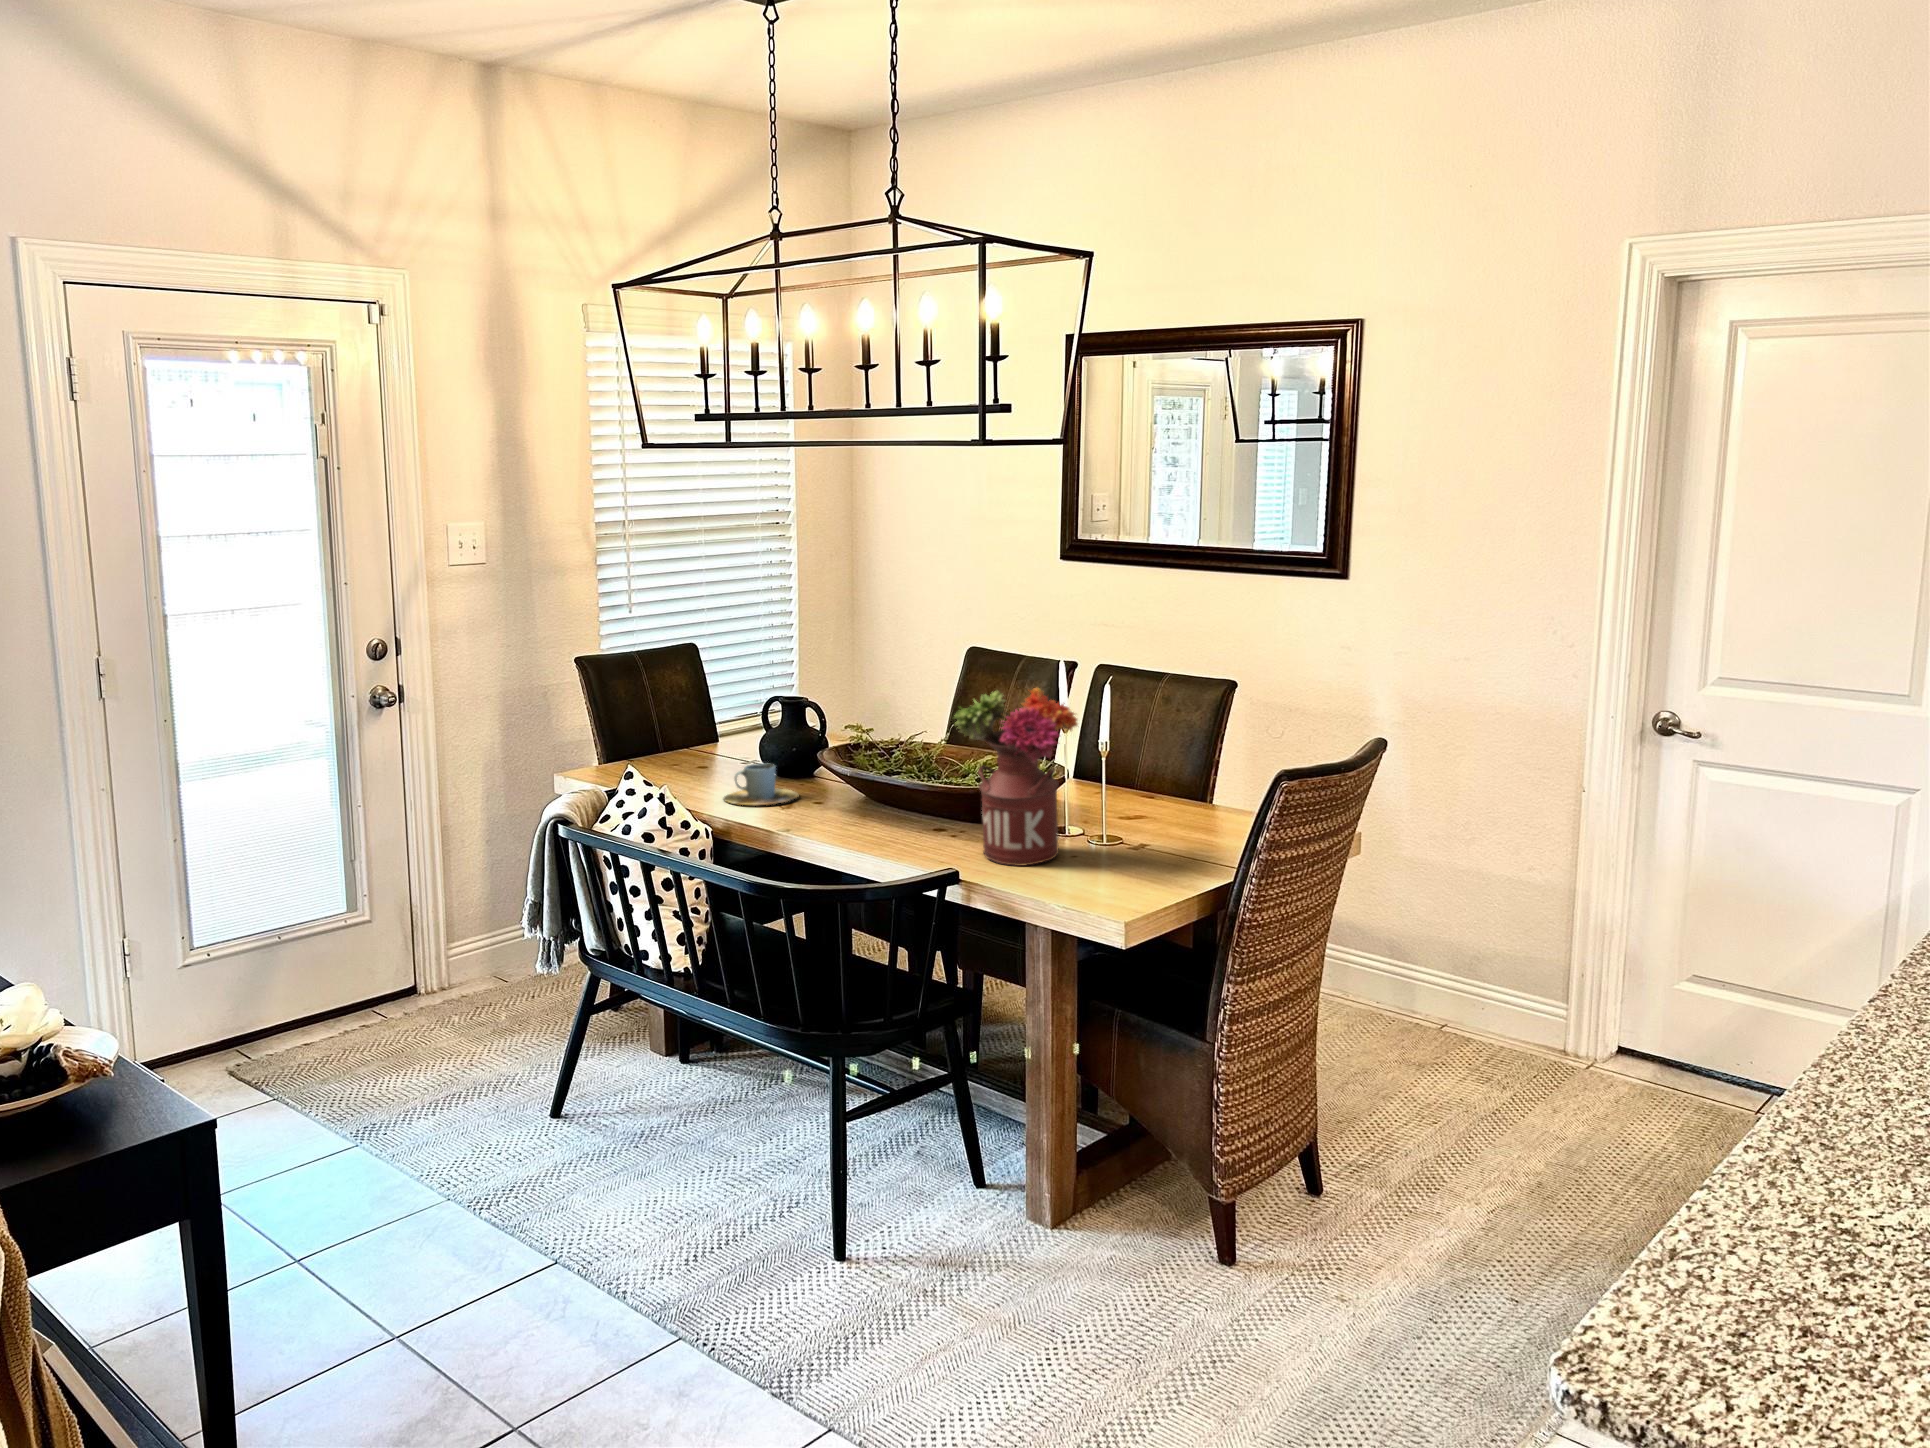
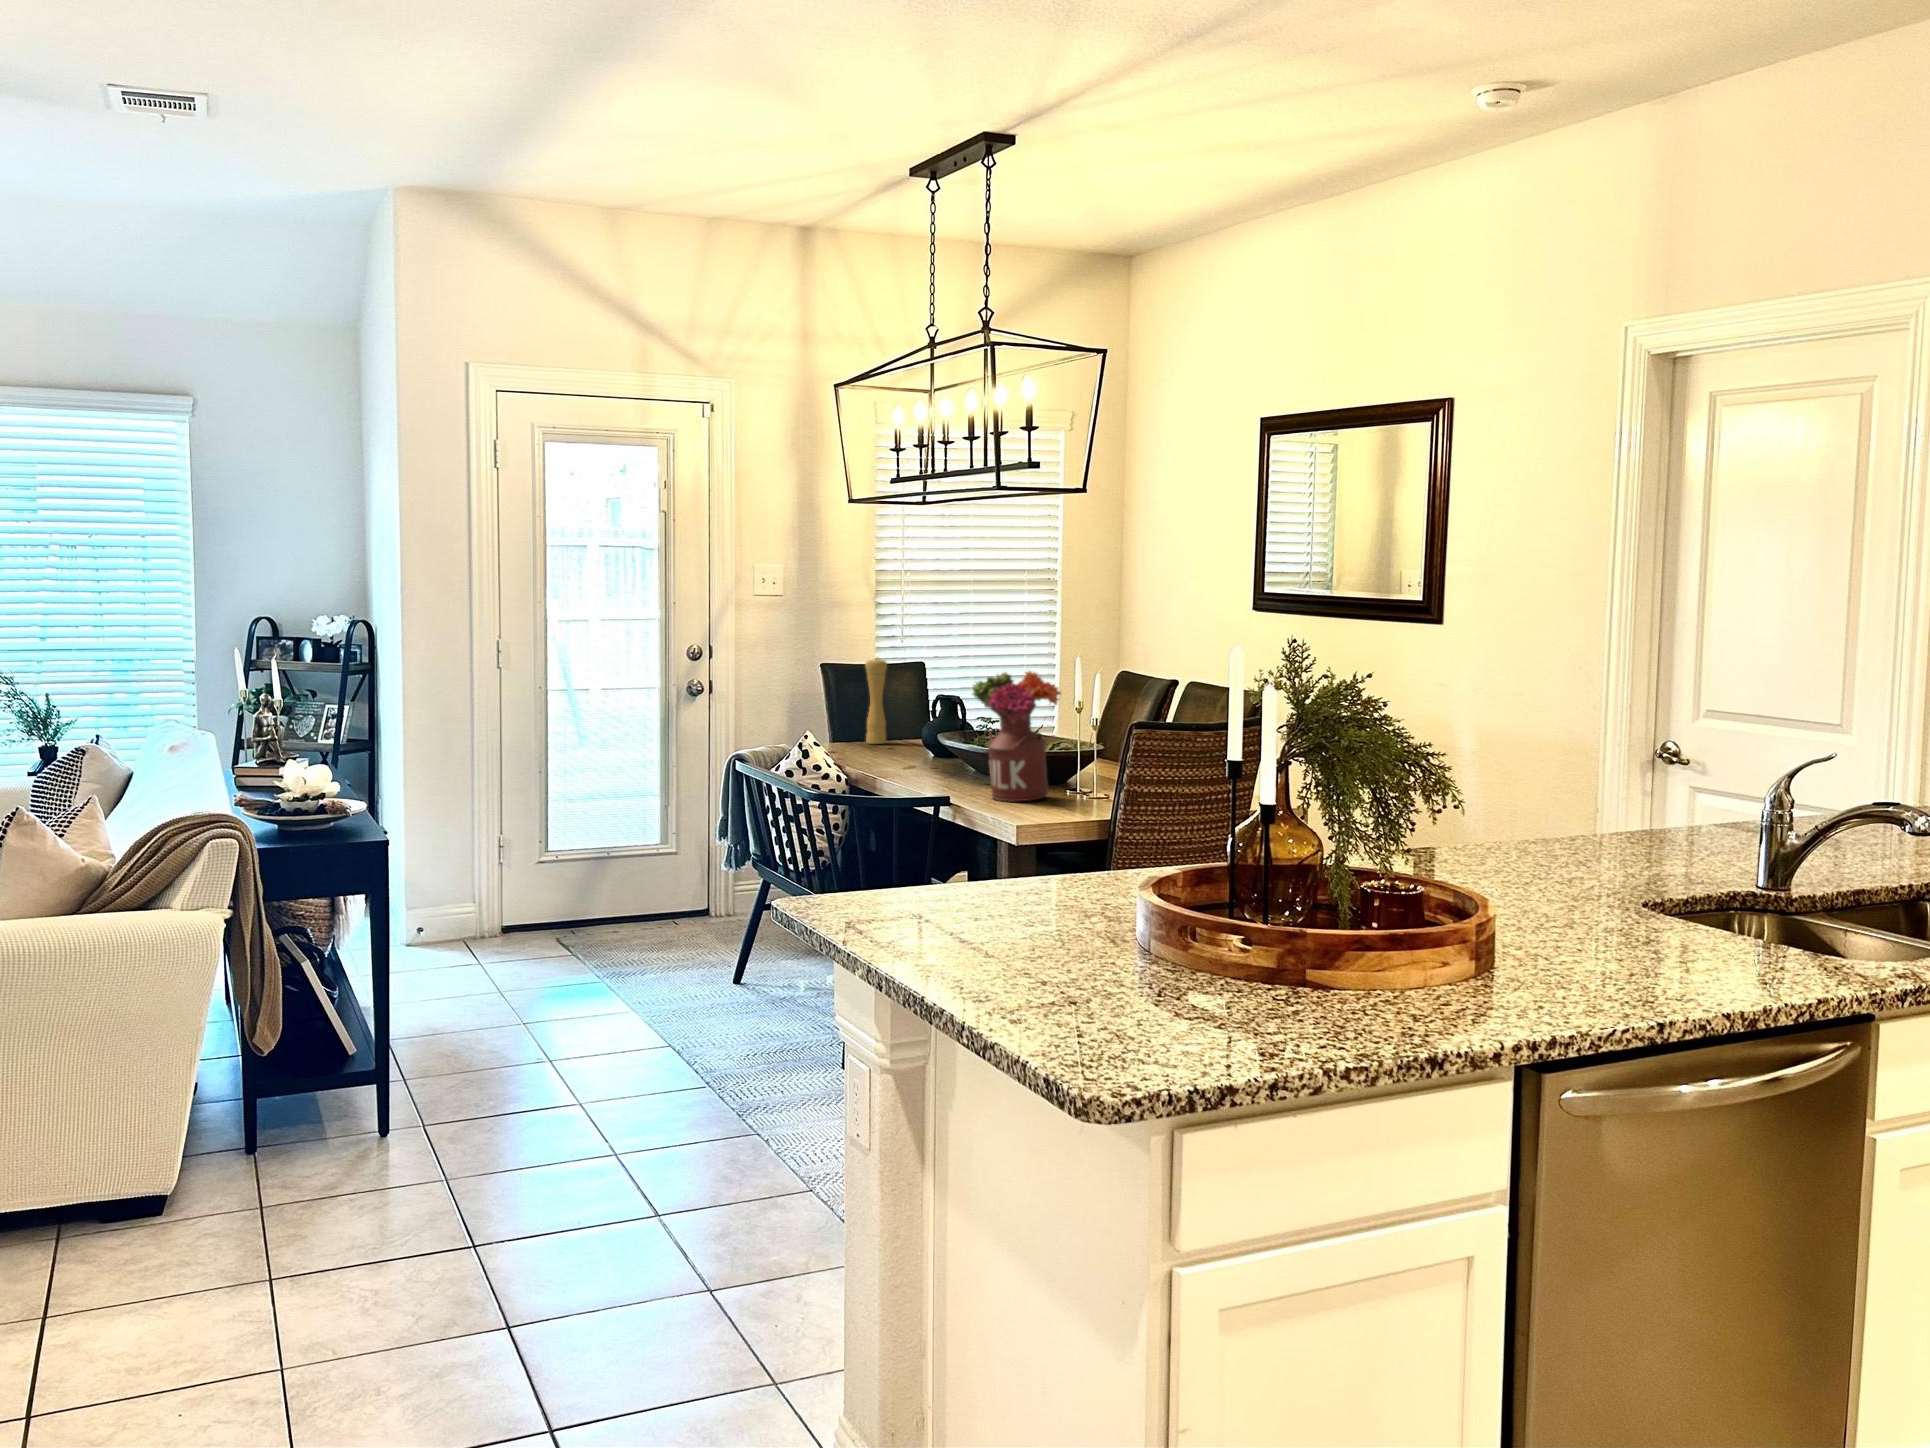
pepper mill: none [645,648,676,759] -> present [865,659,887,744]
cup: present [724,763,798,805] -> none [874,739,931,766]

